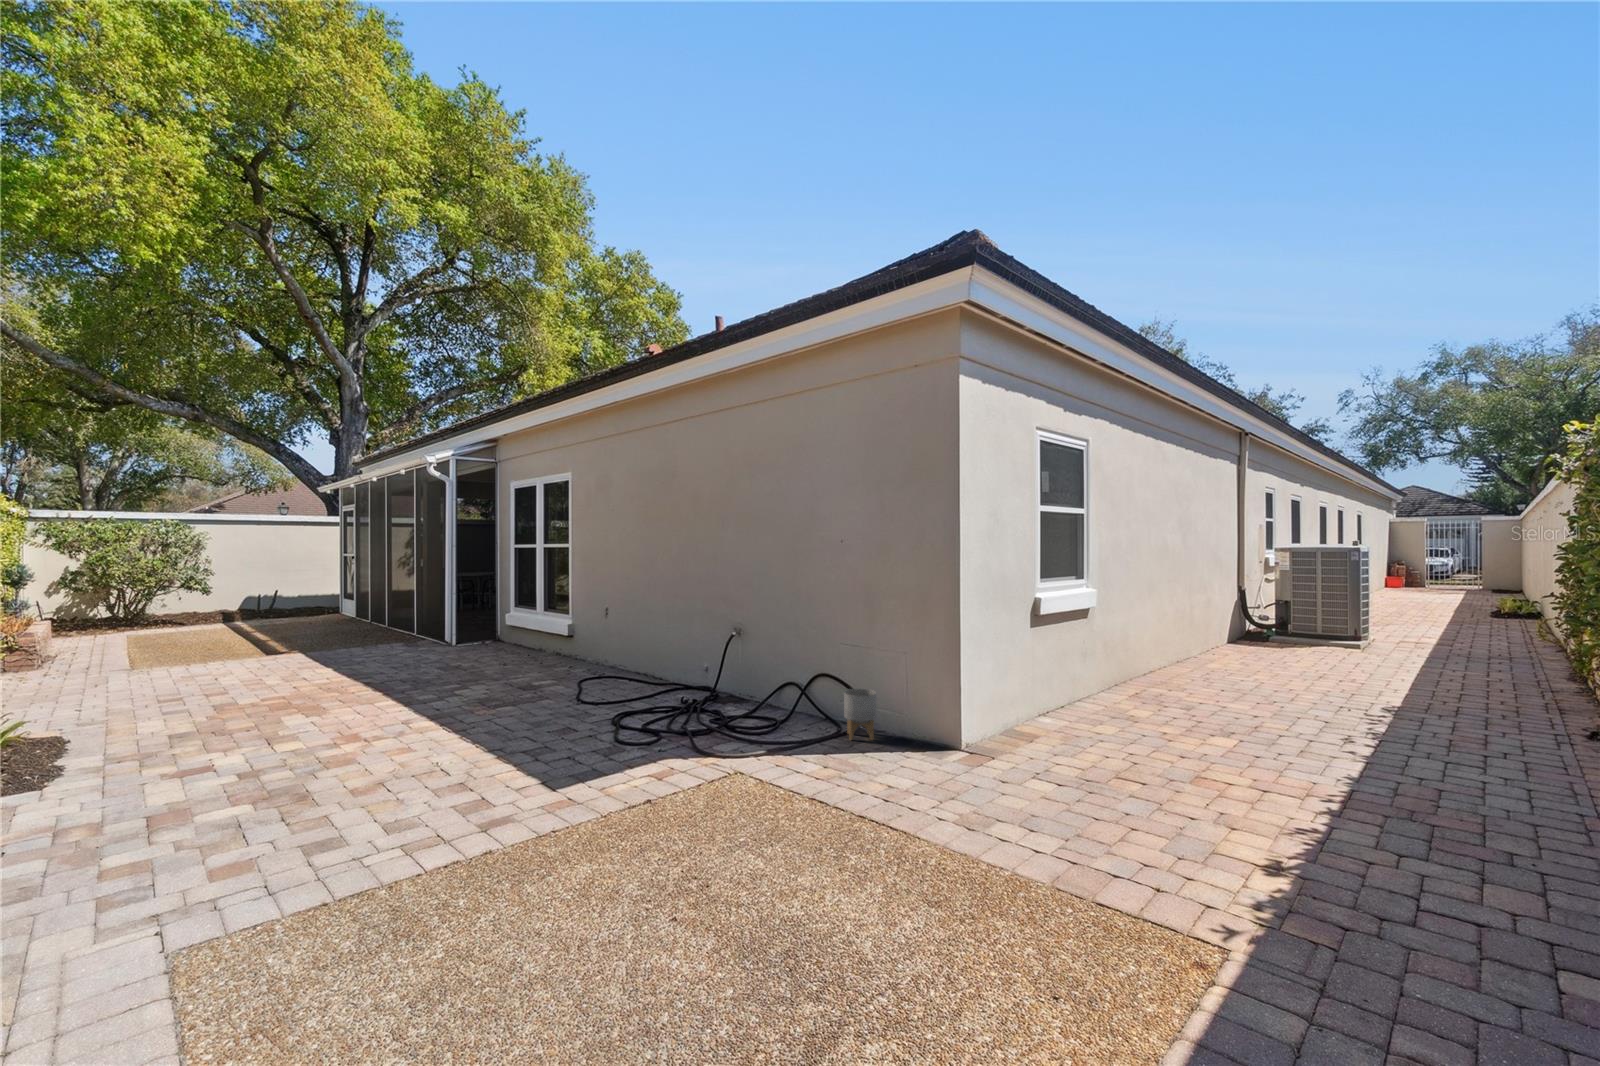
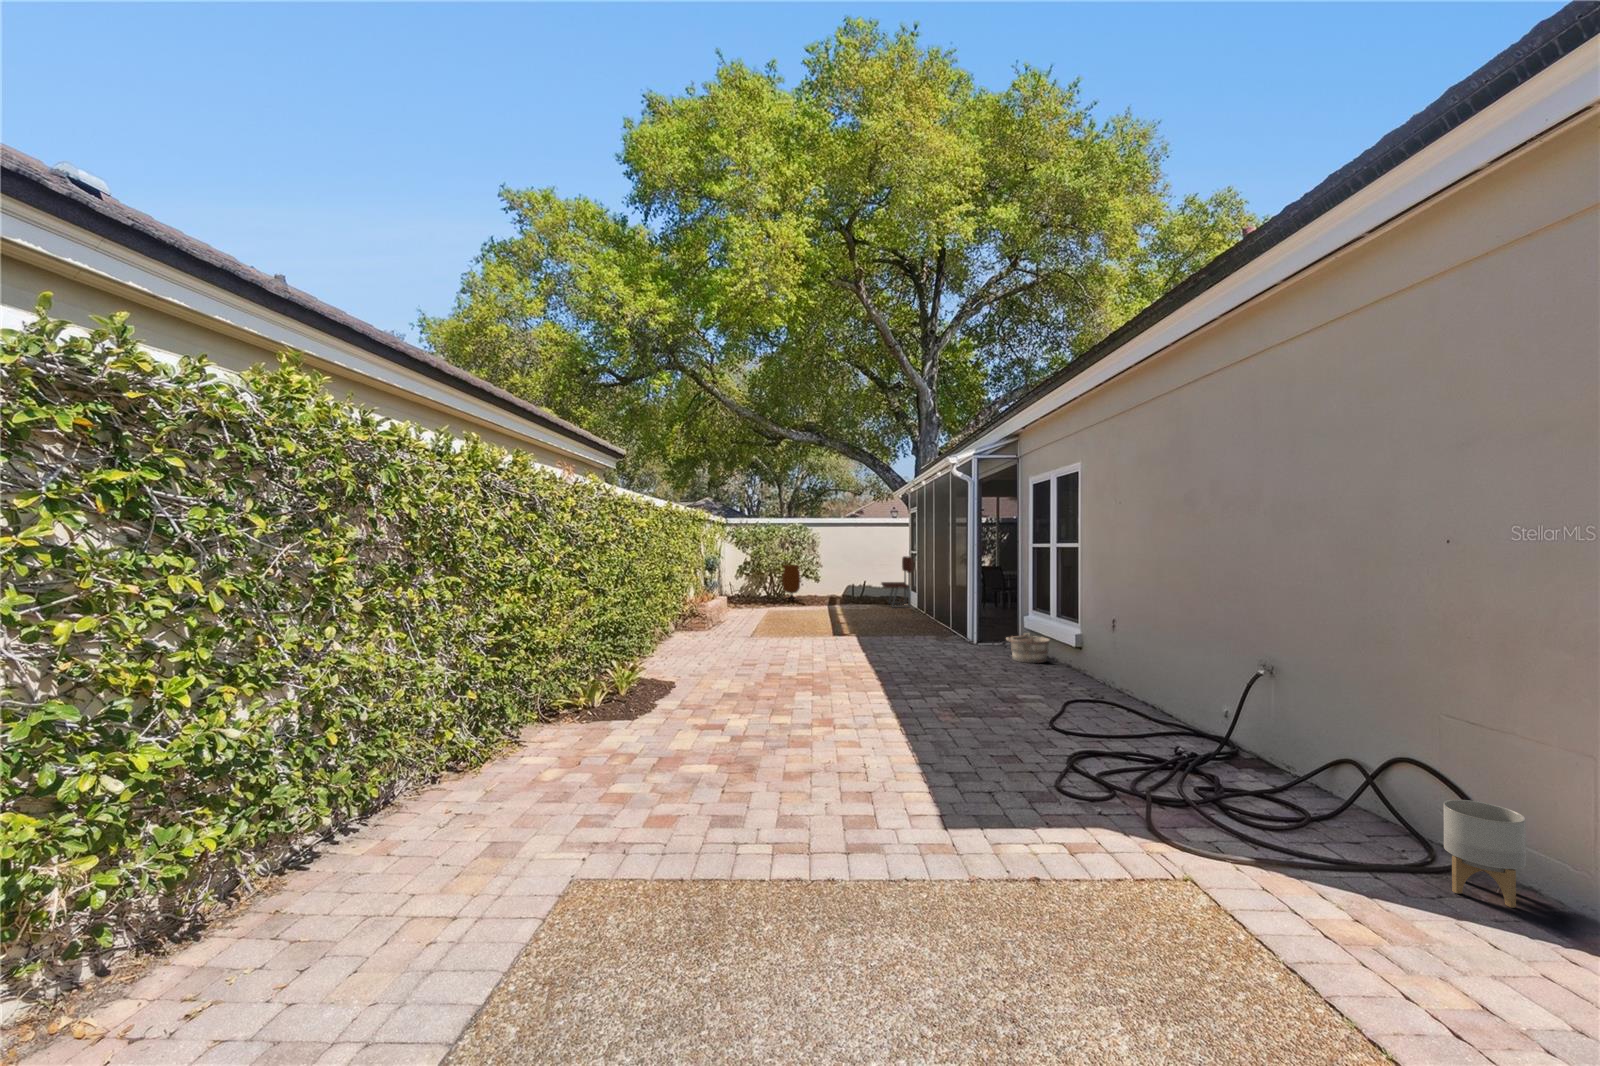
bench: none [304,560,349,618] -> present [881,556,913,608]
lounge chair: none [138,574,179,623] -> present [782,565,801,600]
bucket: none [498,628,540,655] -> present [1006,633,1050,663]

